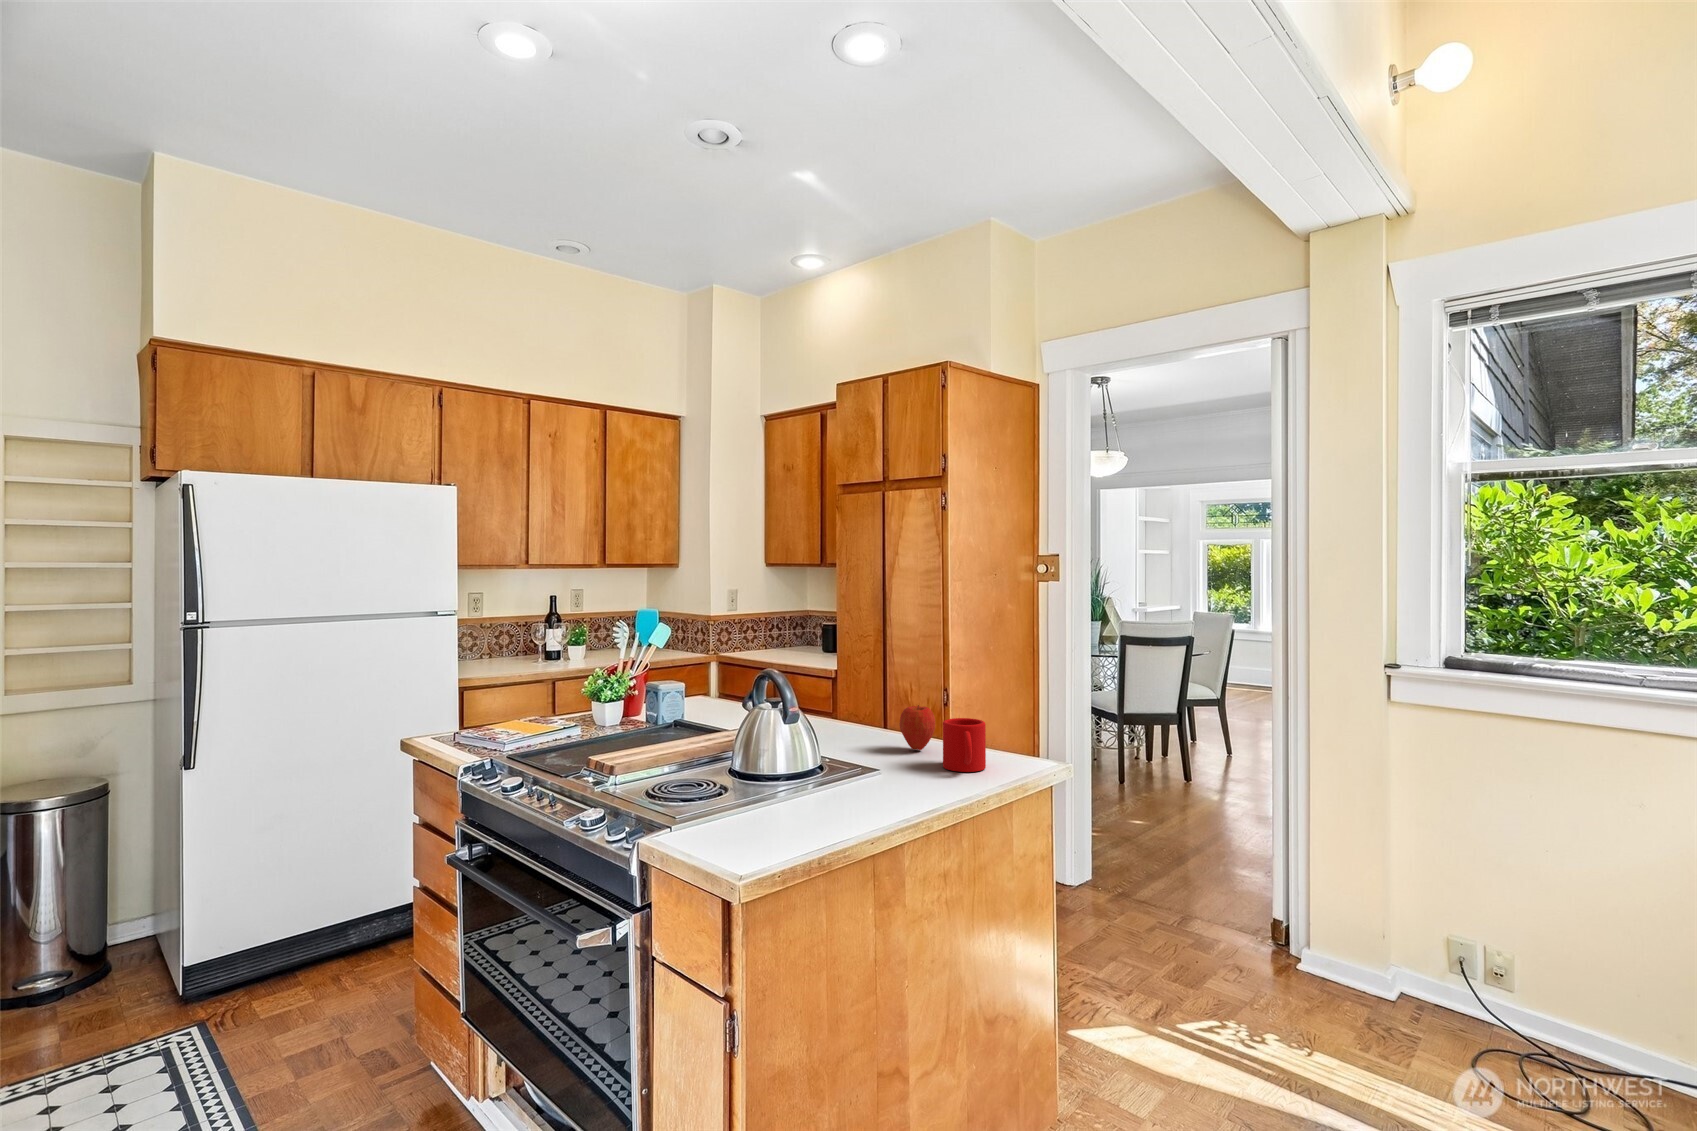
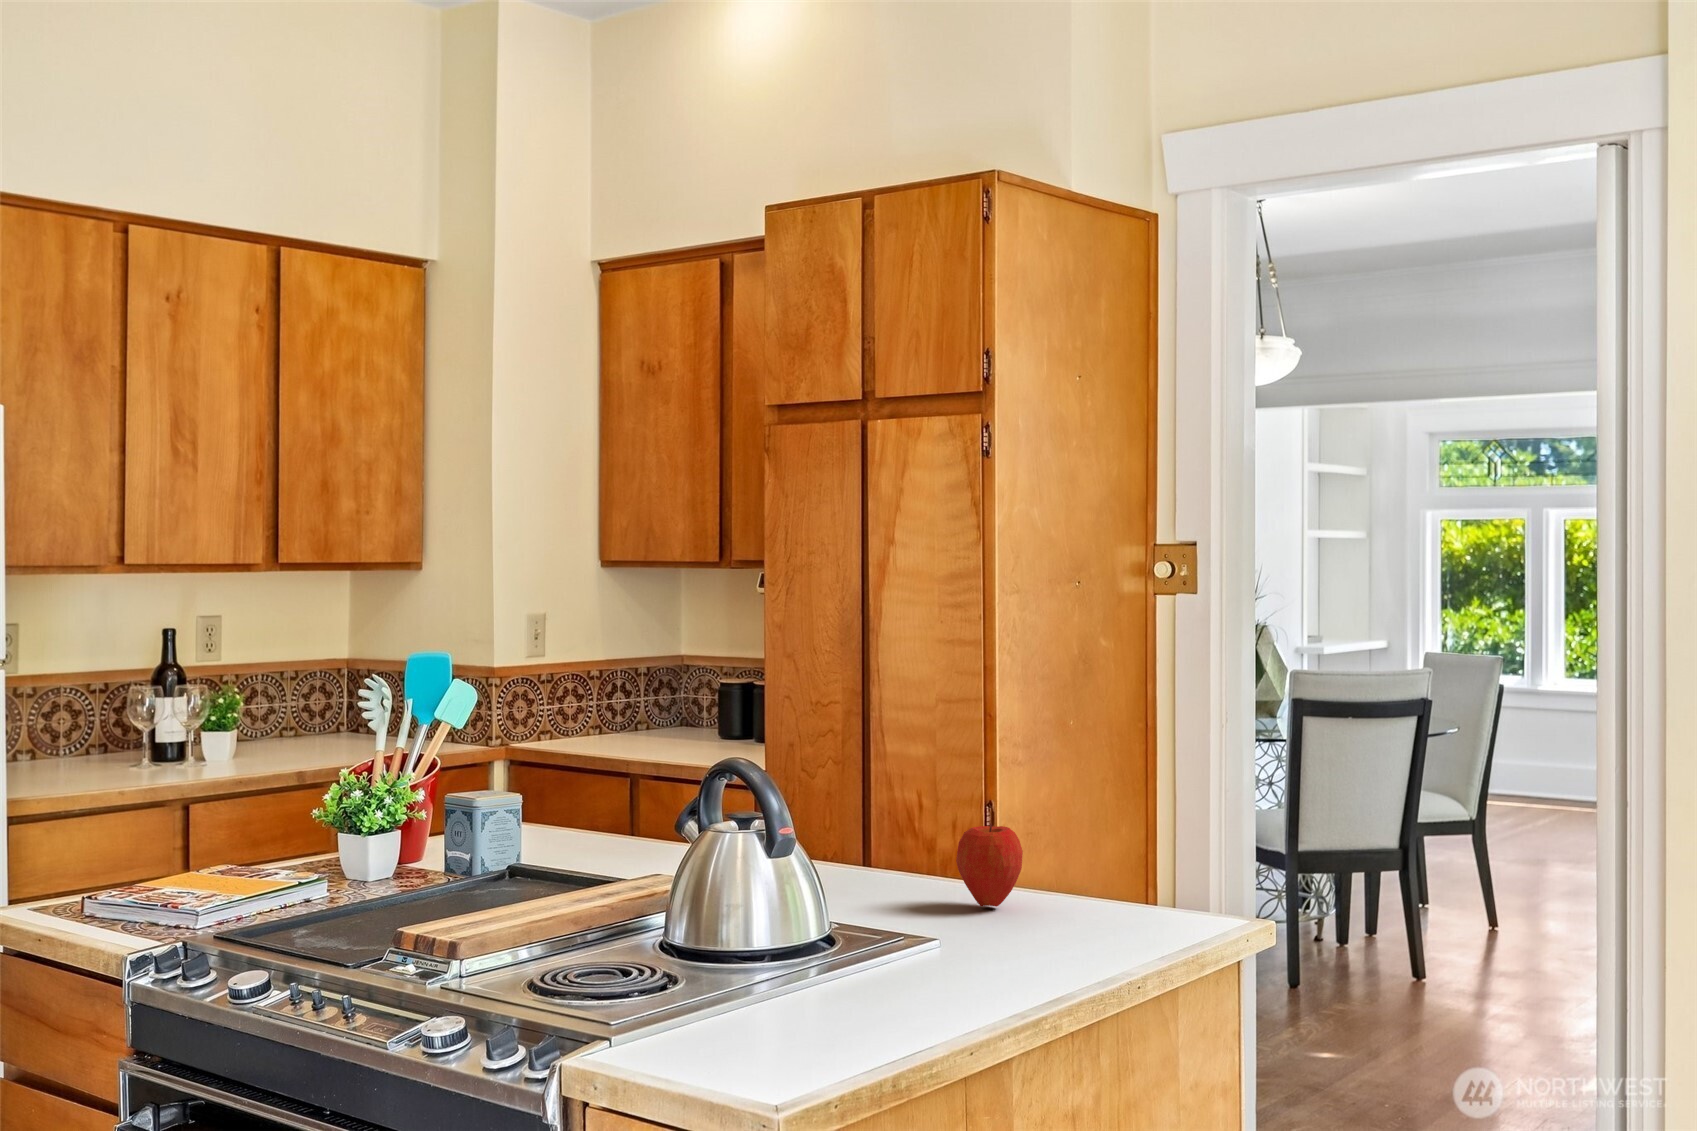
mug: present [943,718,986,772] -> none [1047,845,1125,940]

